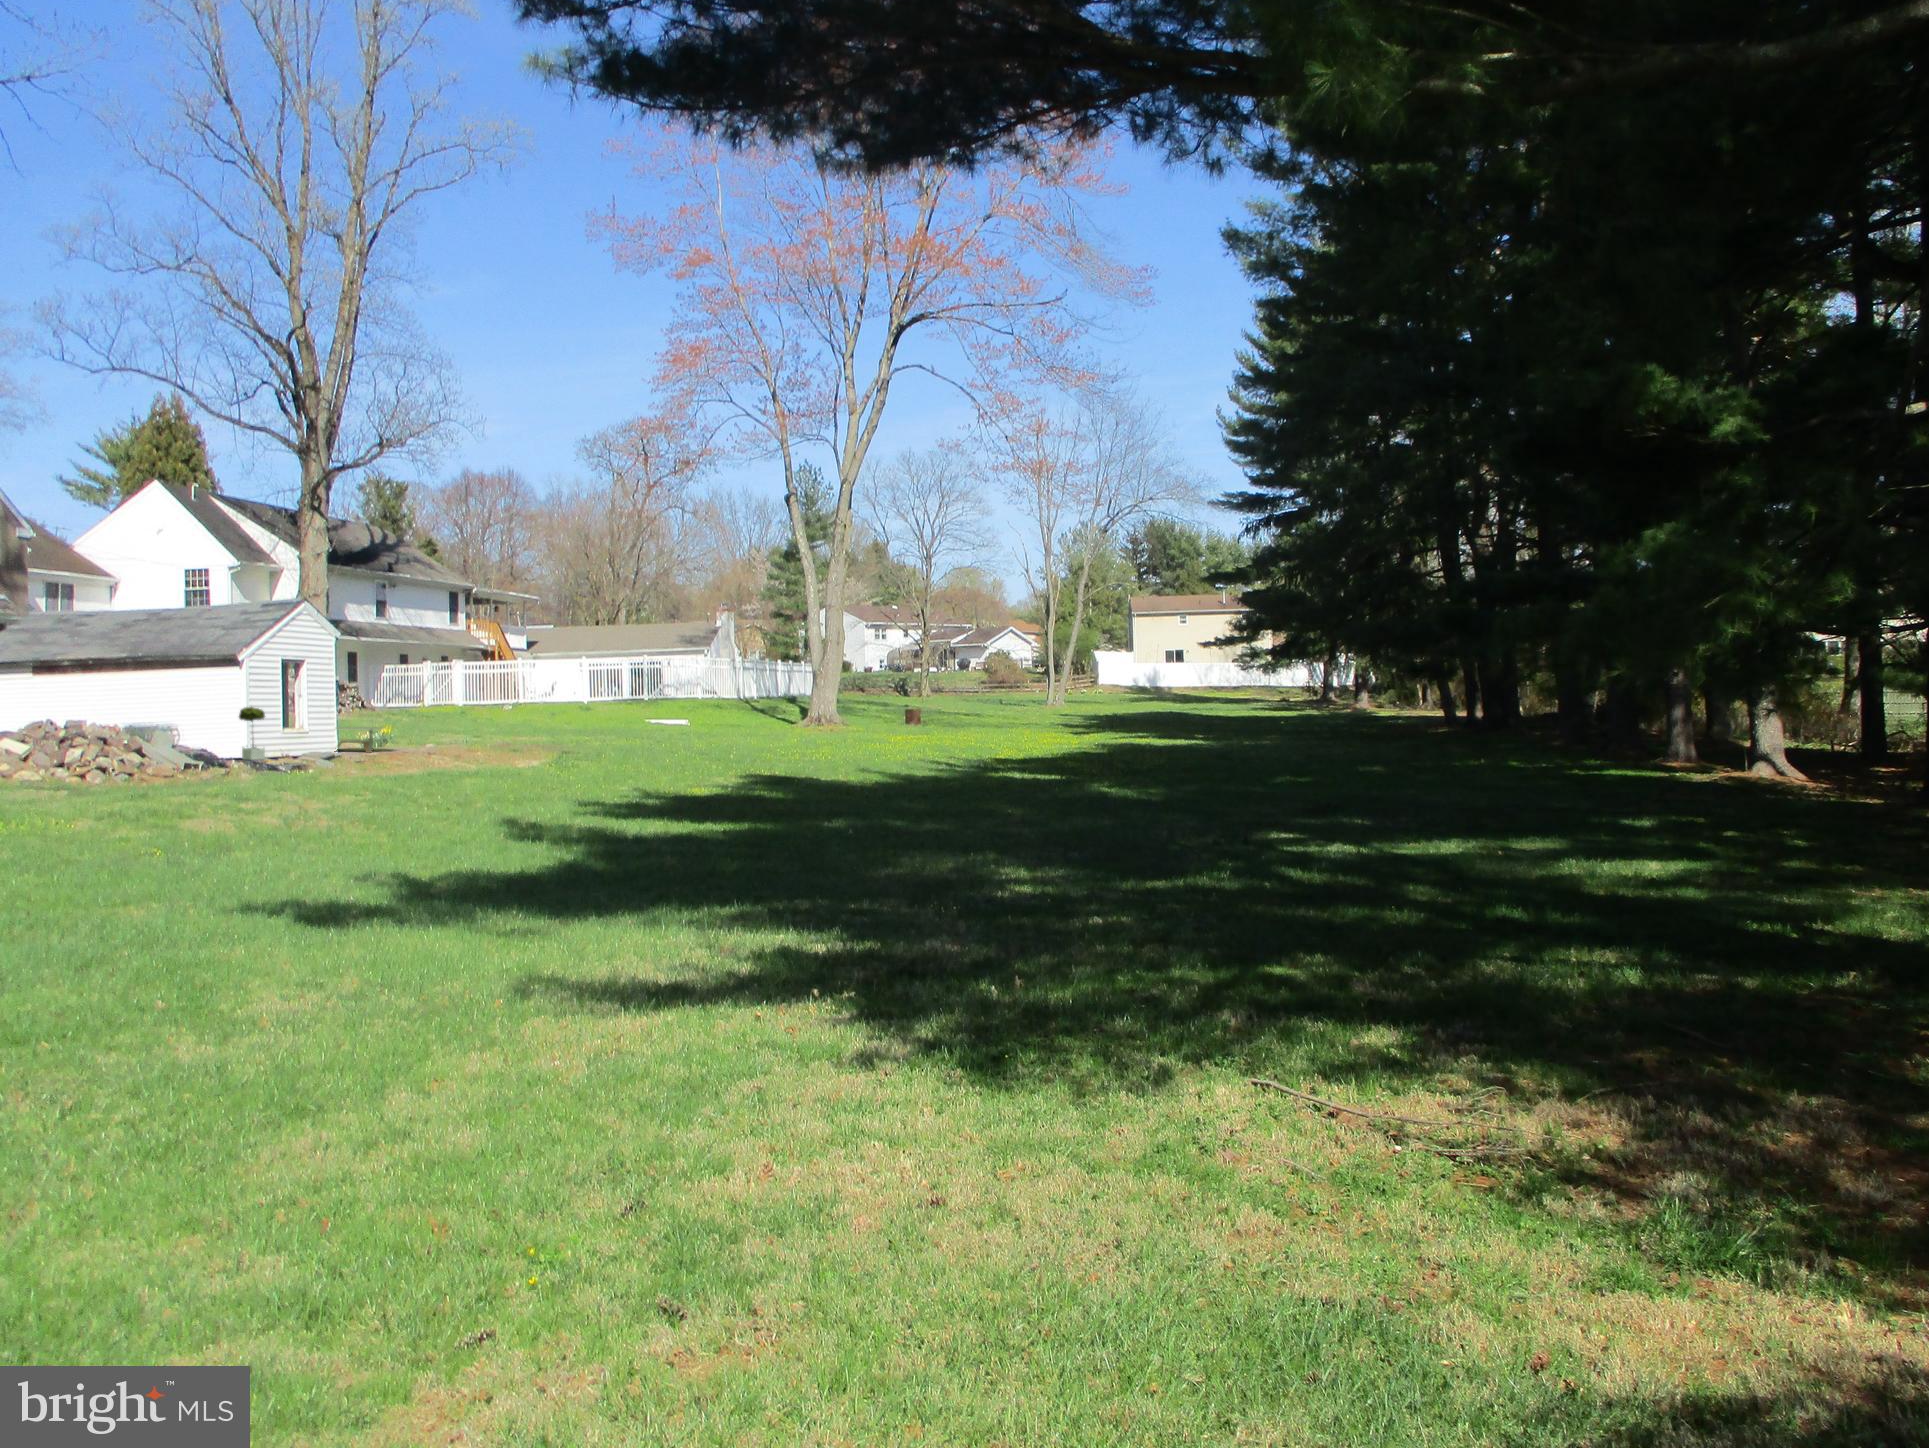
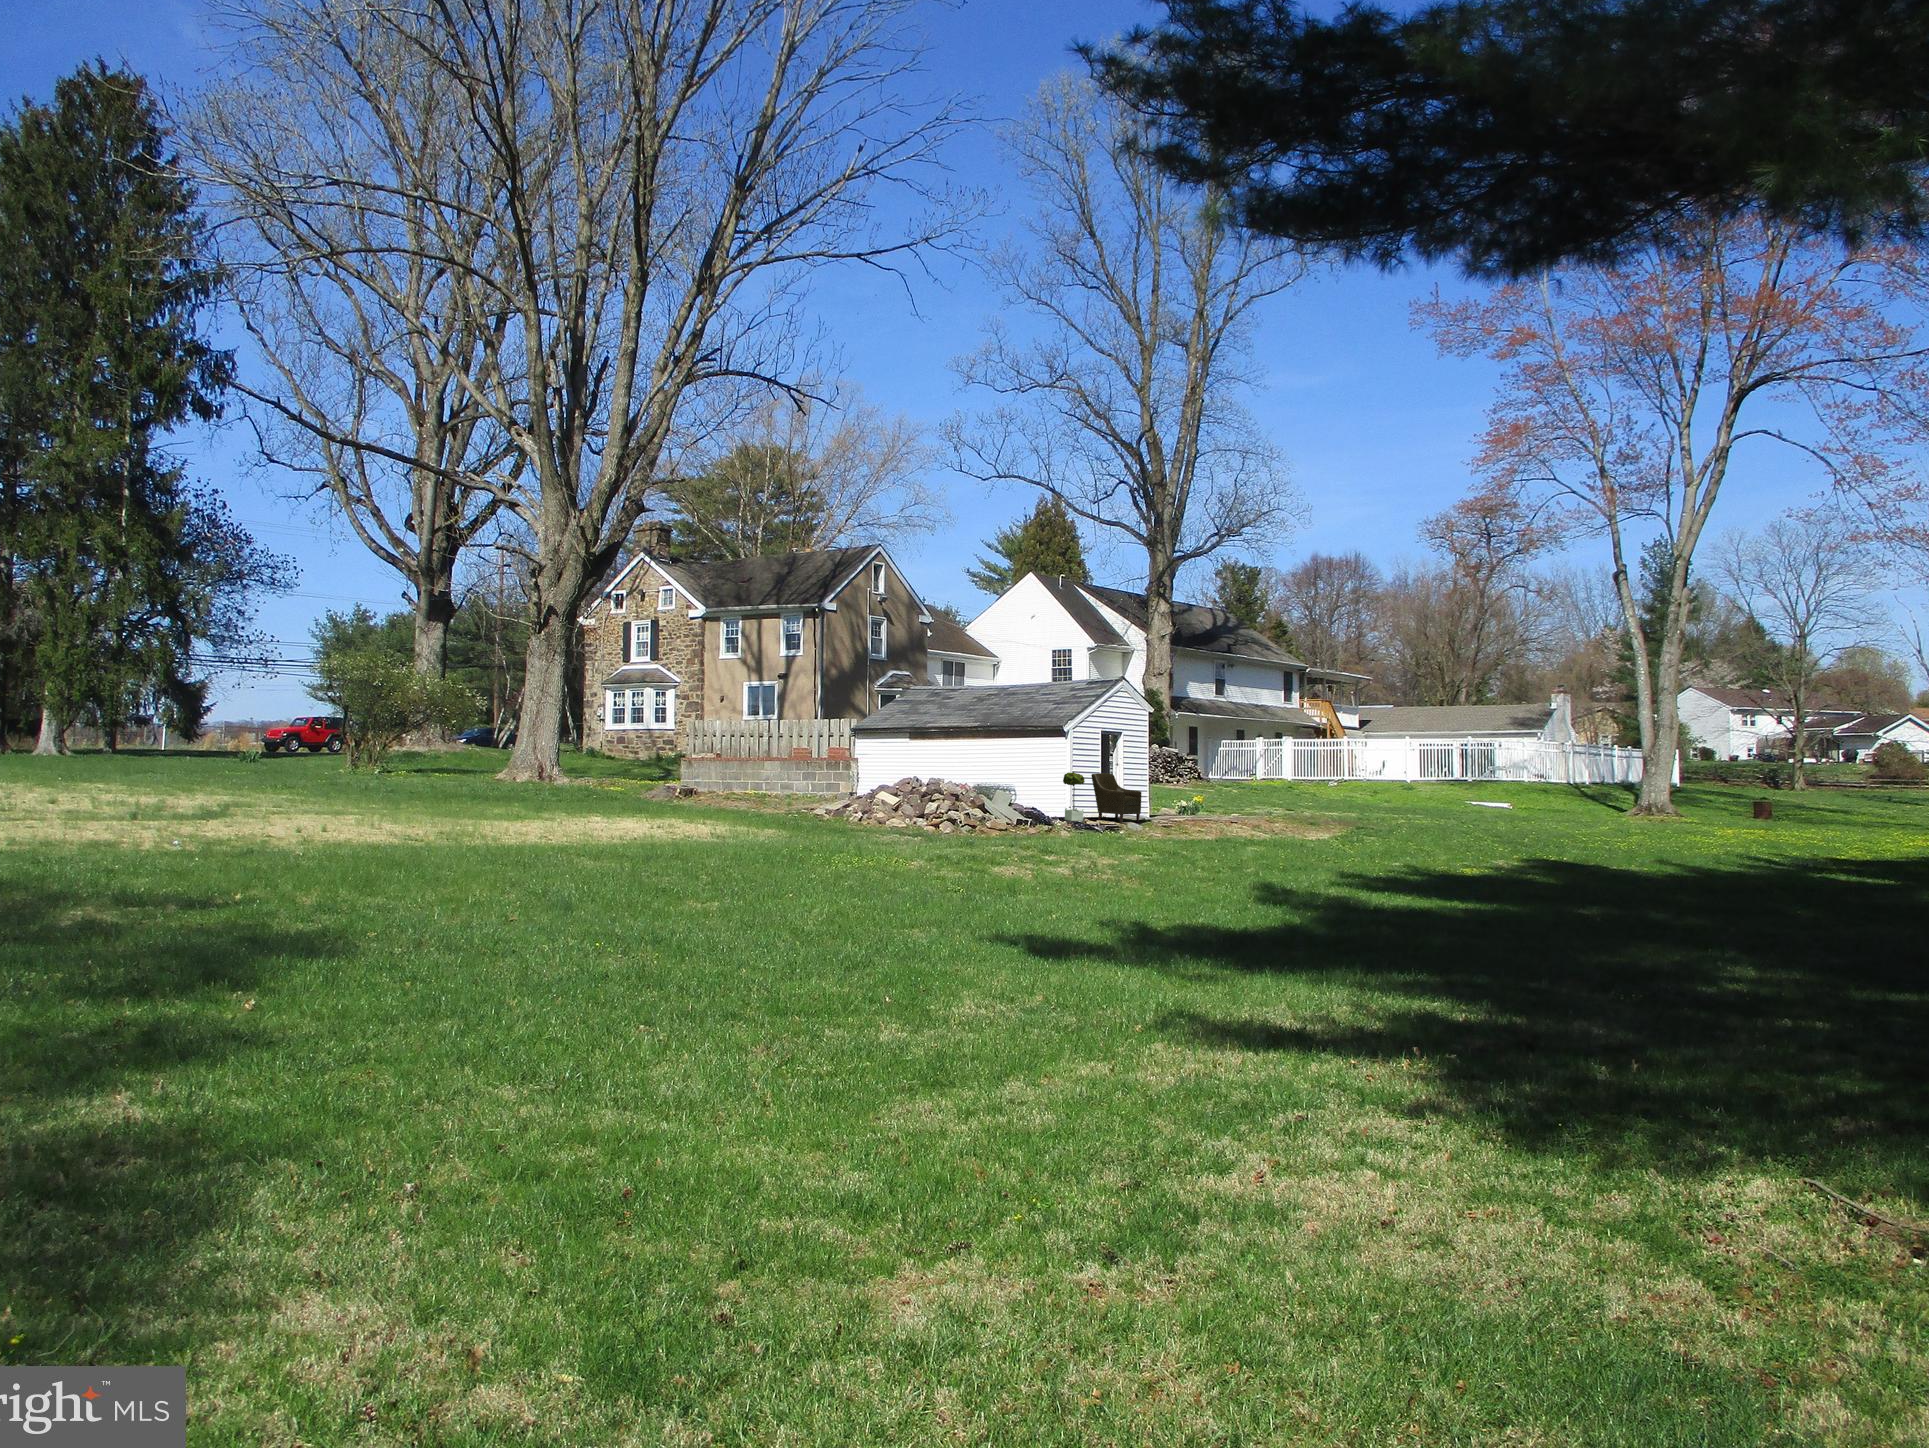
chair: none [271,707,331,758] -> present [1091,773,1141,822]
round table: present [336,727,382,753] -> none [1141,794,1196,820]

